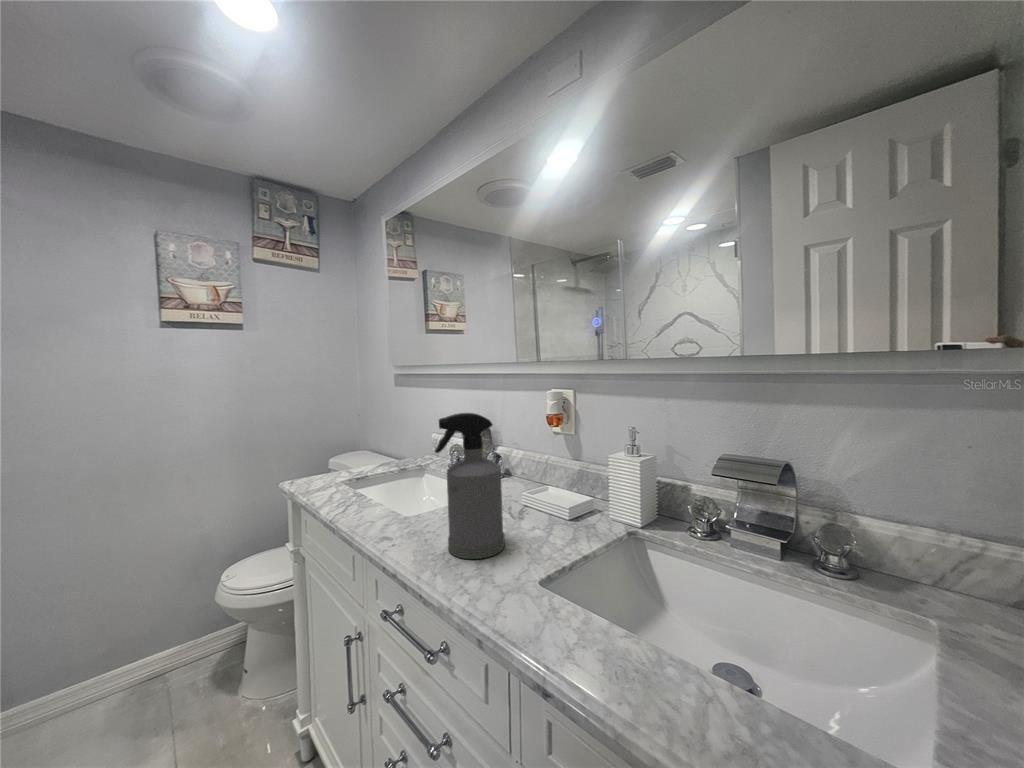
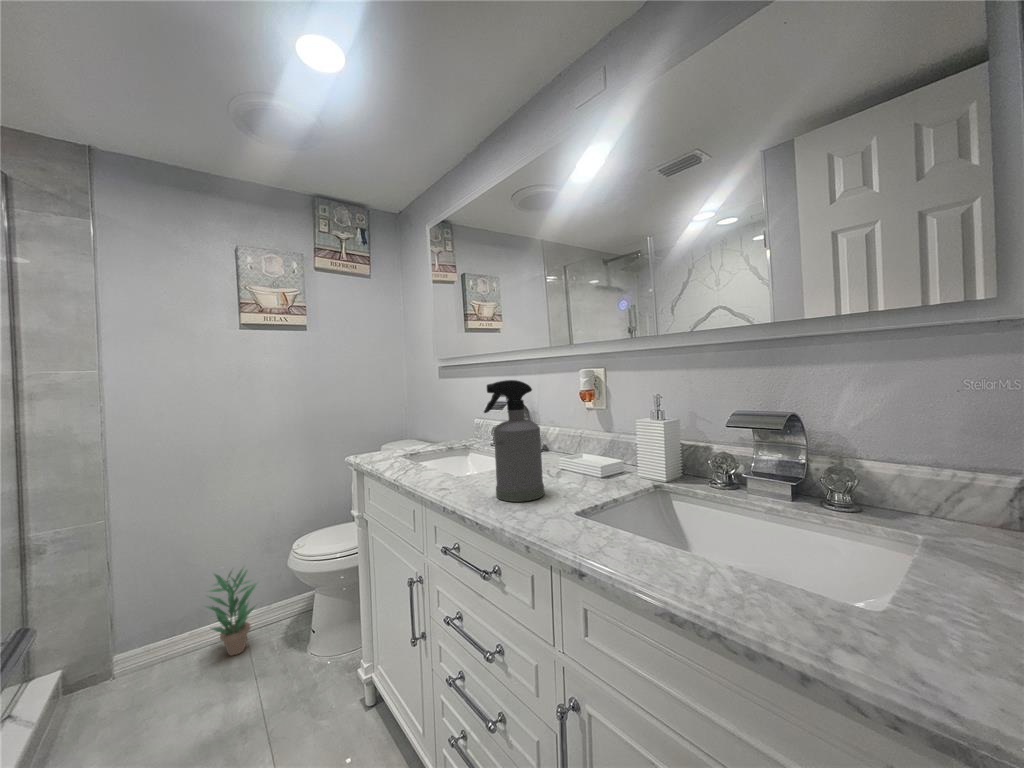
potted plant: none [108,598,182,703] -> present [206,569,256,656]

